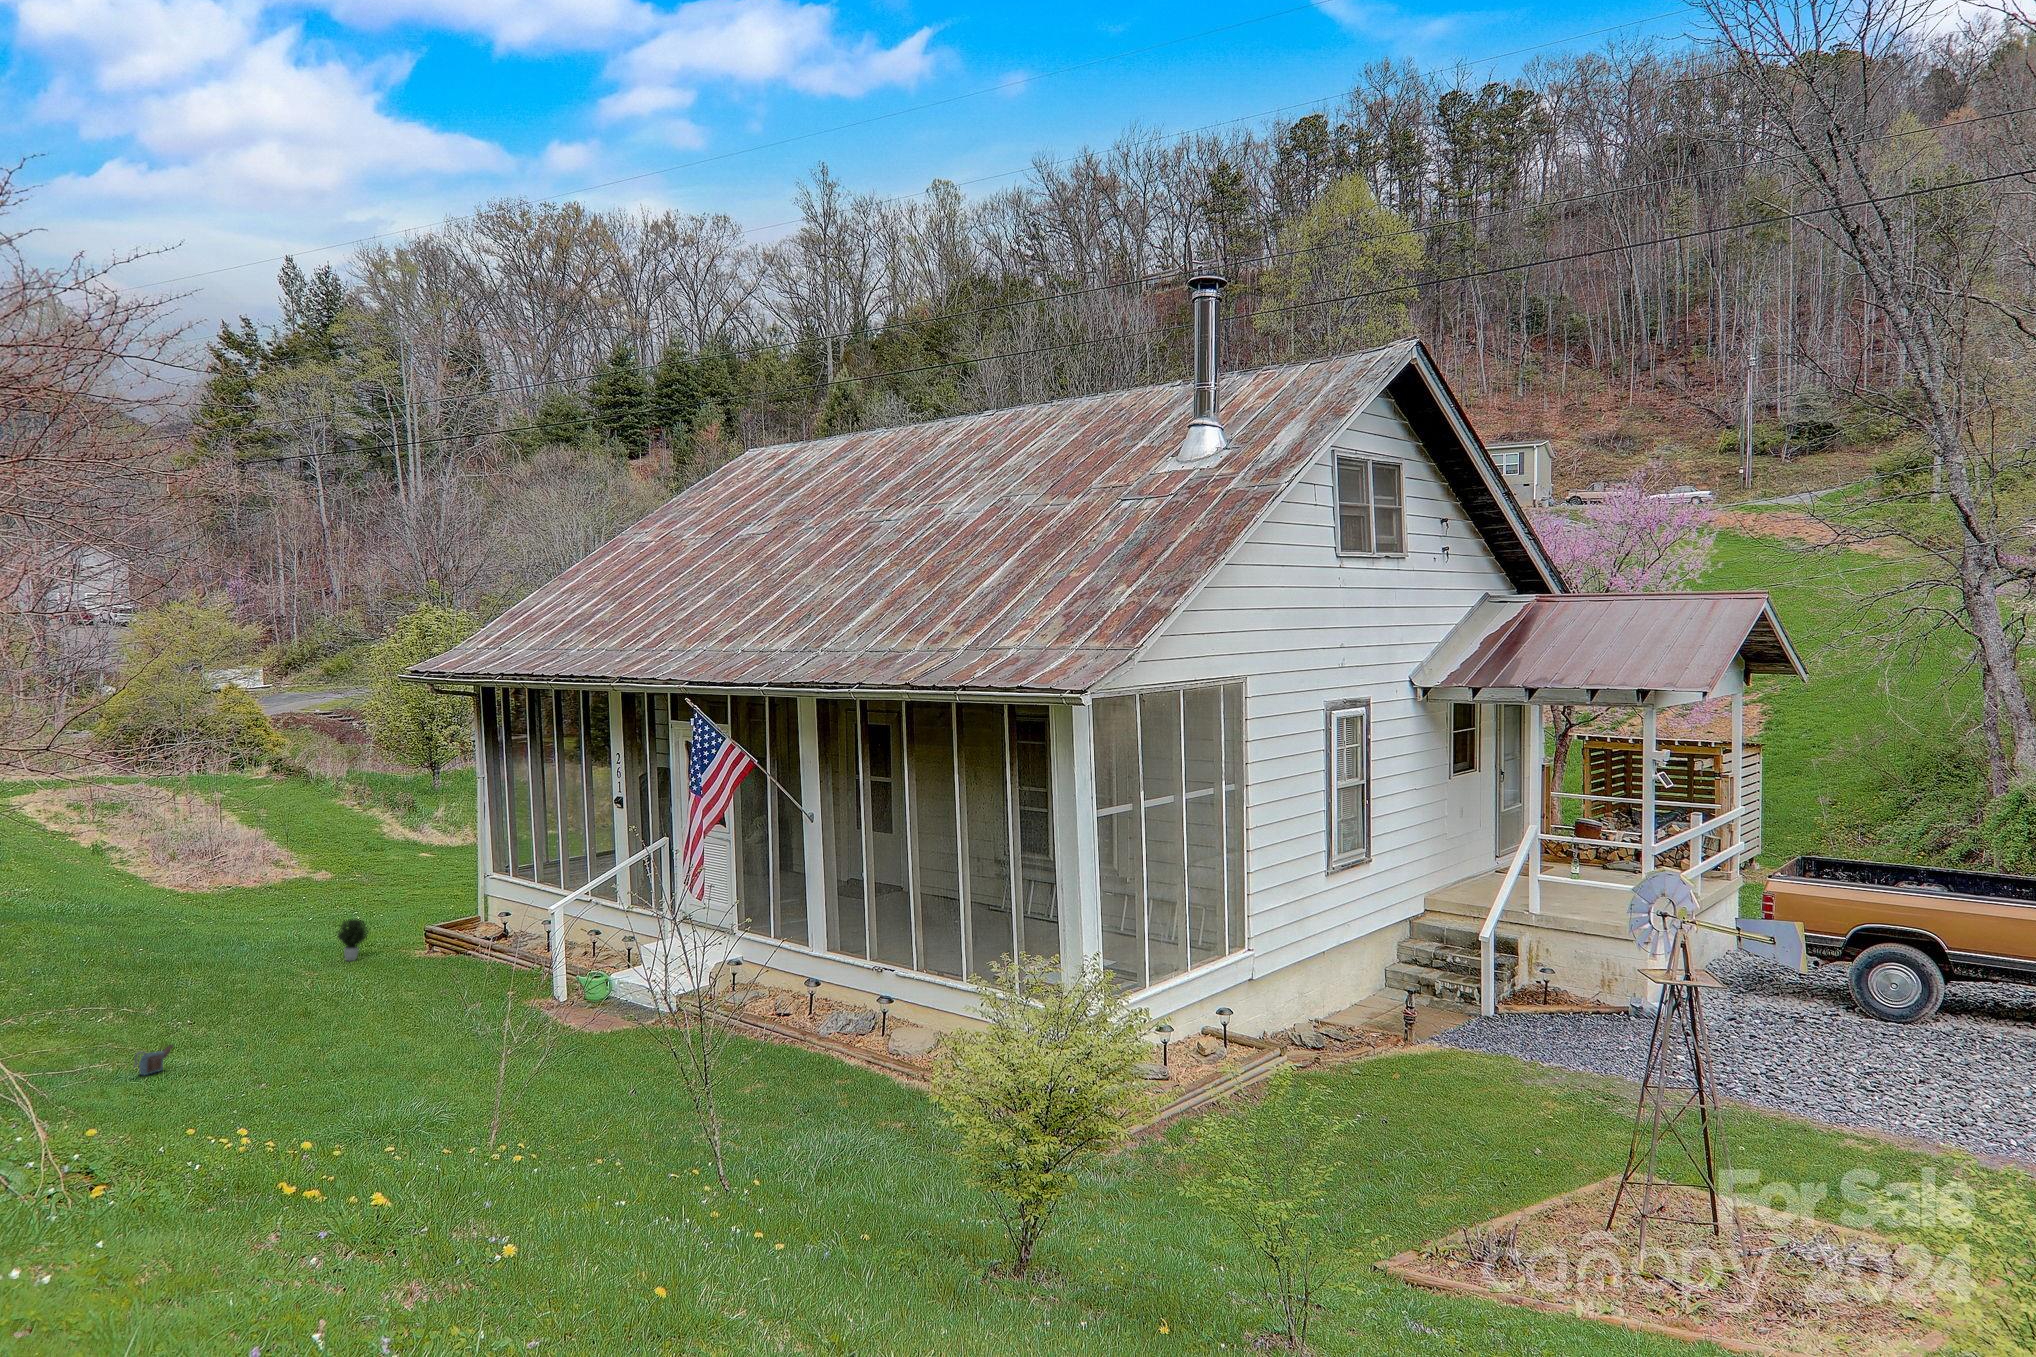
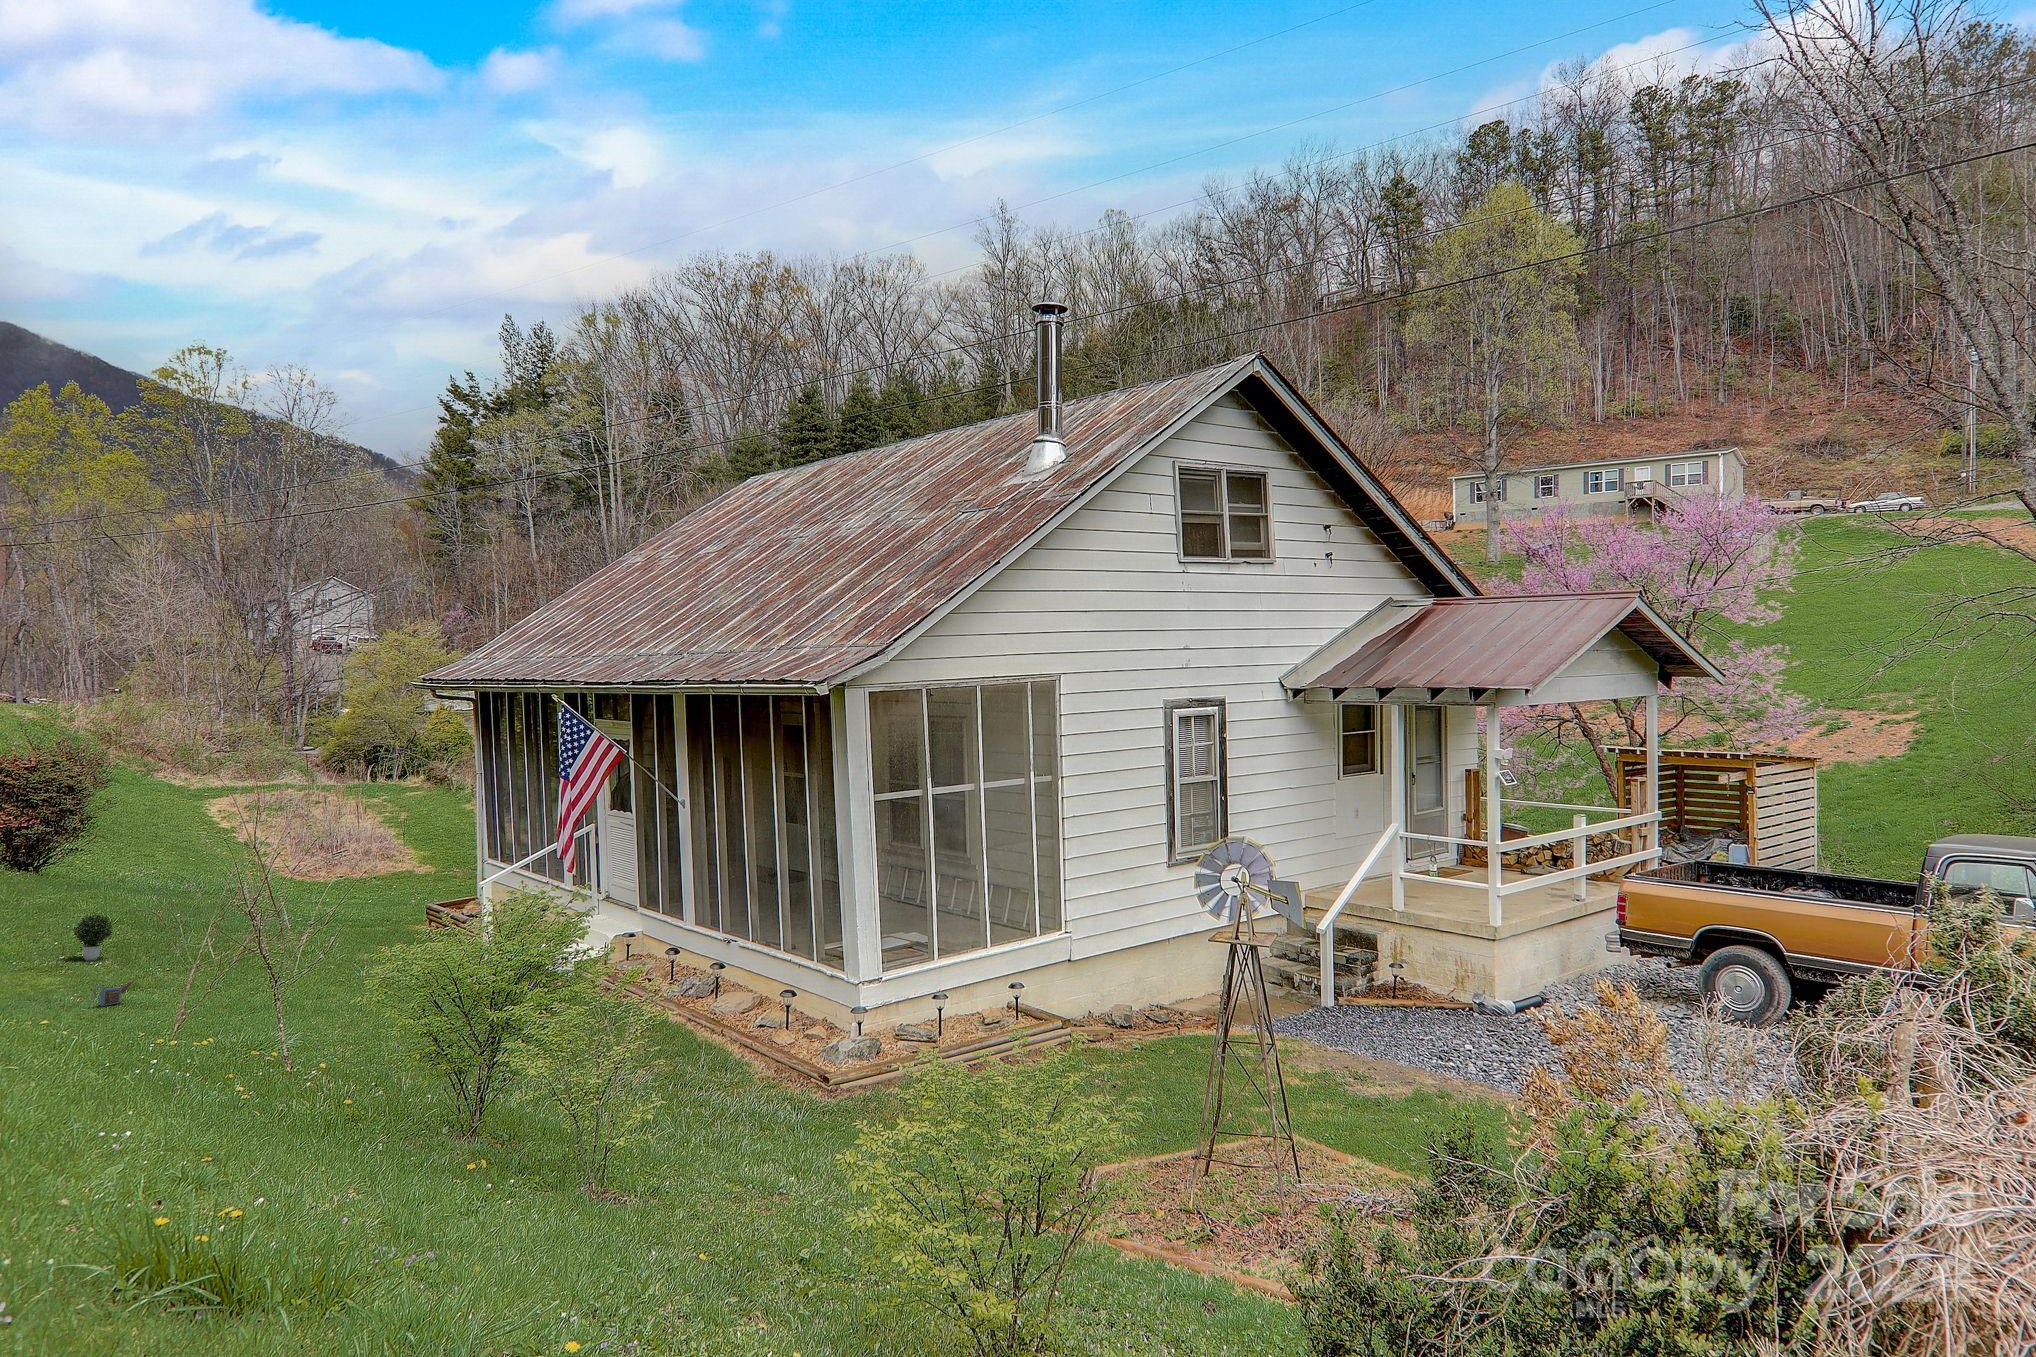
potted plant: present [337,919,369,961] -> present [73,915,113,961]

